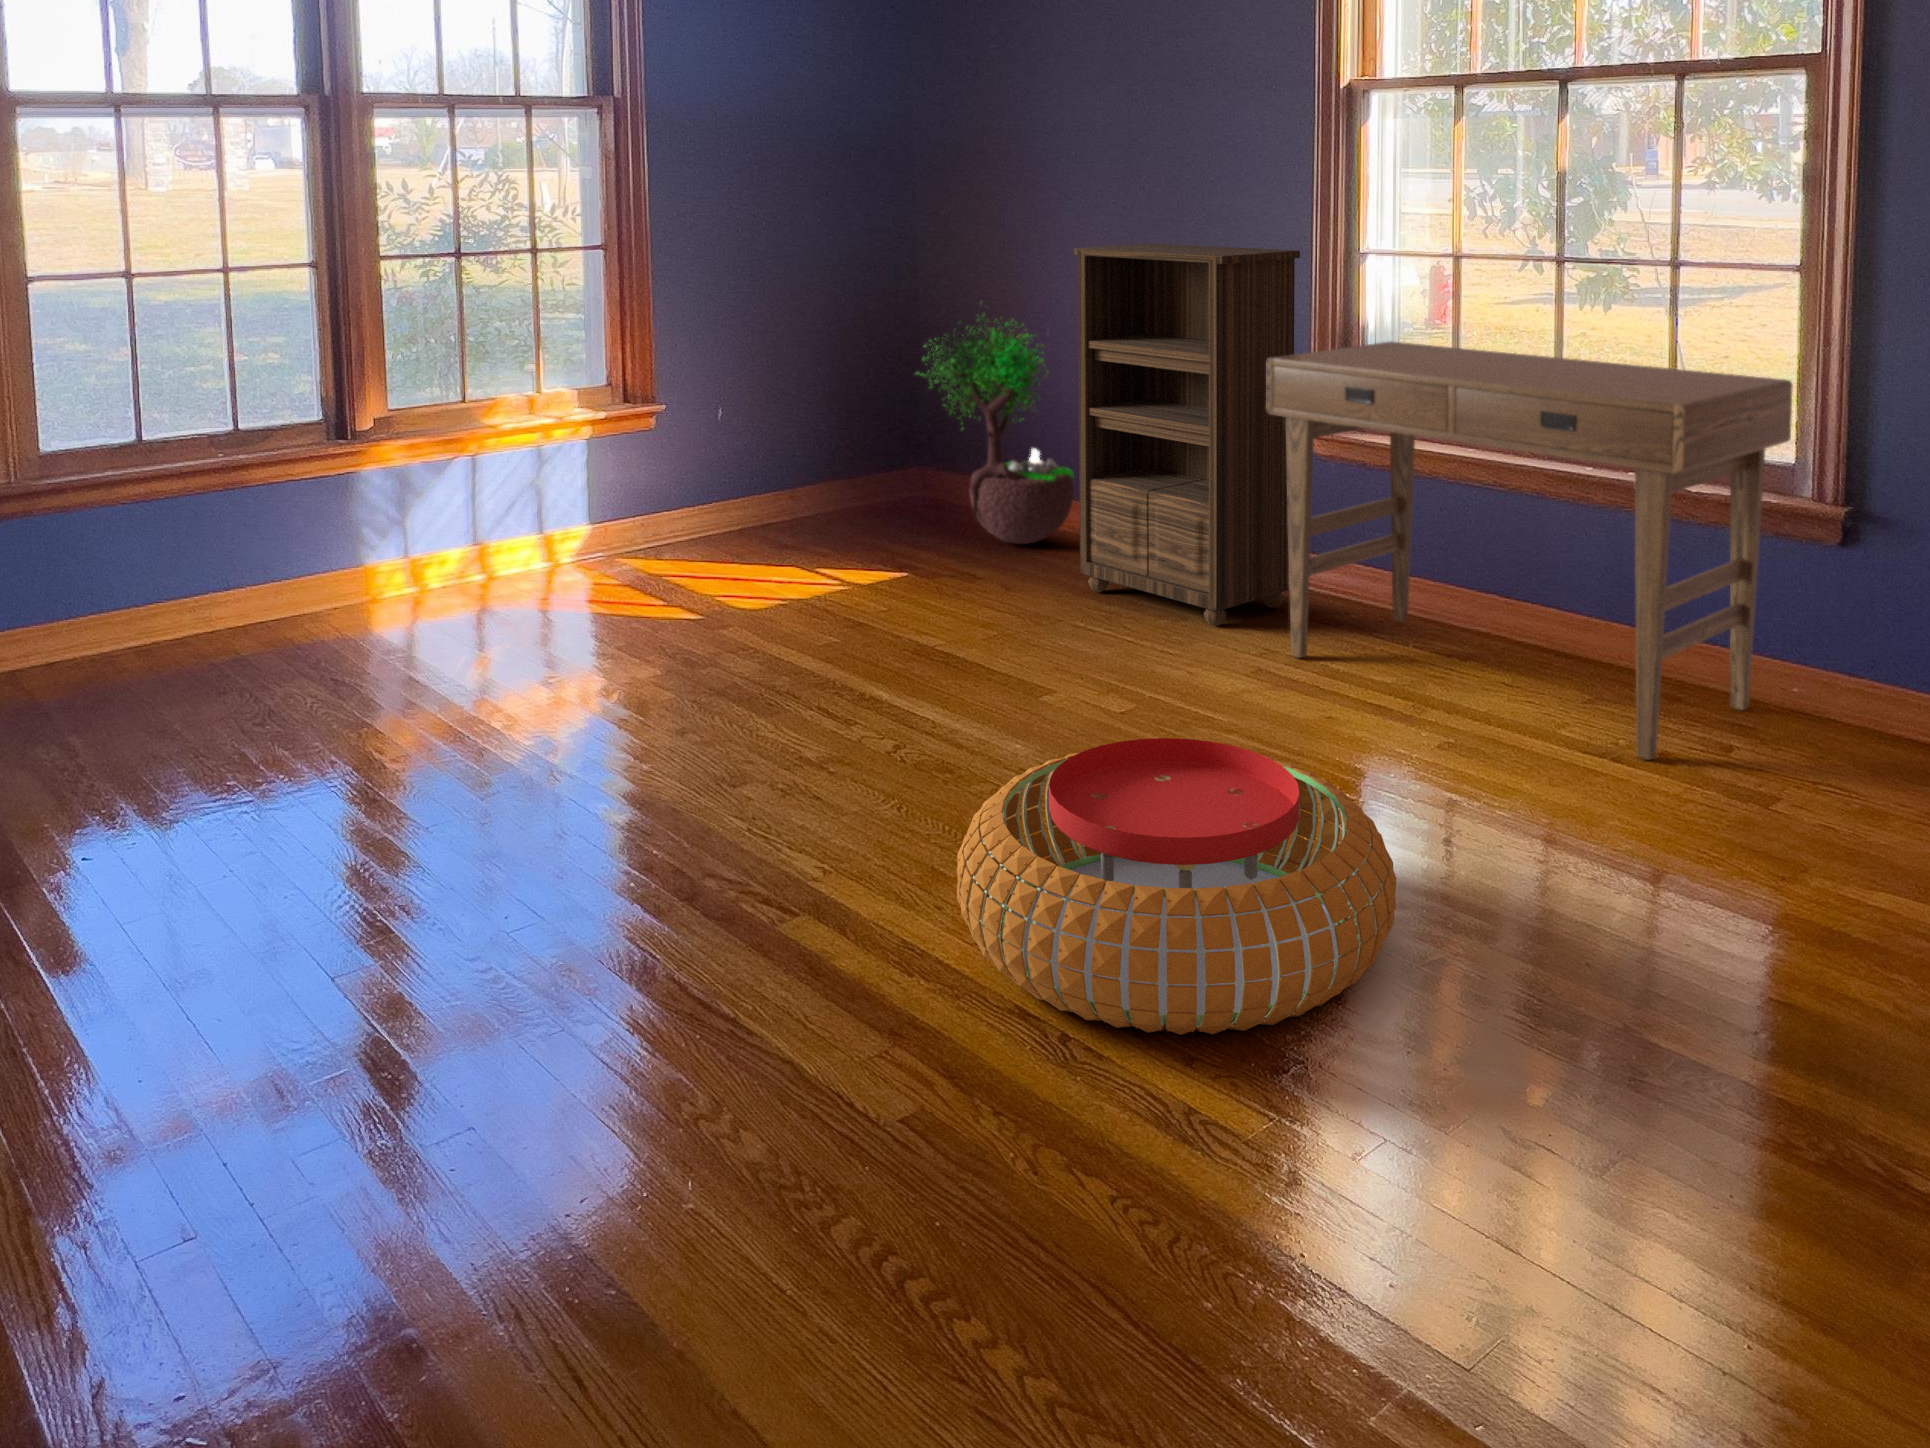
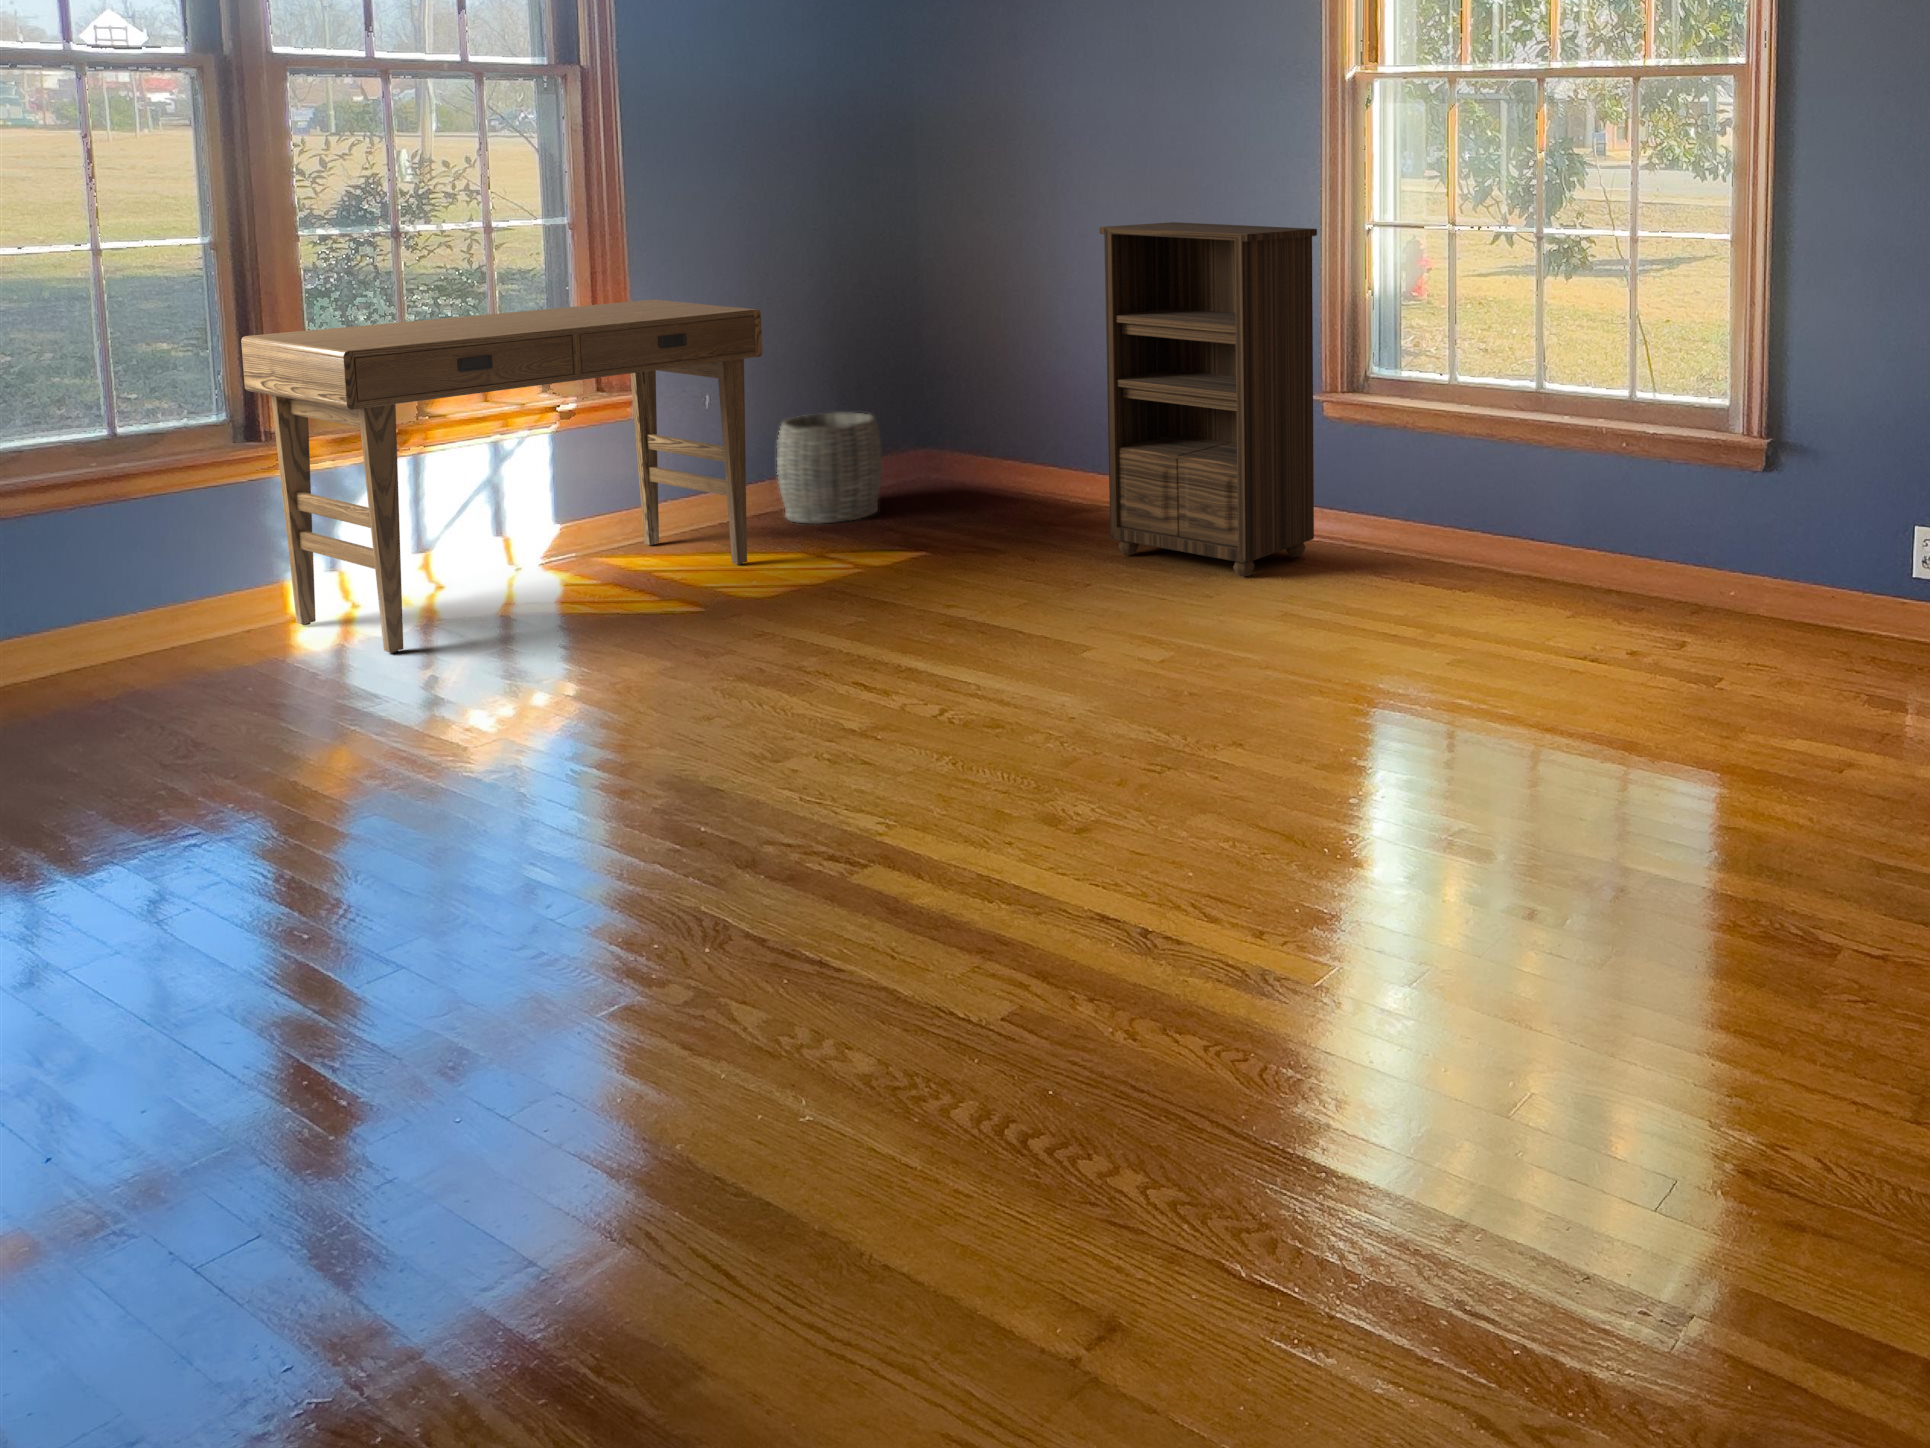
potted tree: present [923,314,1074,544] -> none [931,279,1101,516]
desk: present [1266,341,1792,760] -> present [241,300,762,653]
woven basket: none [777,429,871,538] -> present [777,413,882,524]
pouf: present [957,738,1396,1035] -> none [1032,667,1427,916]

